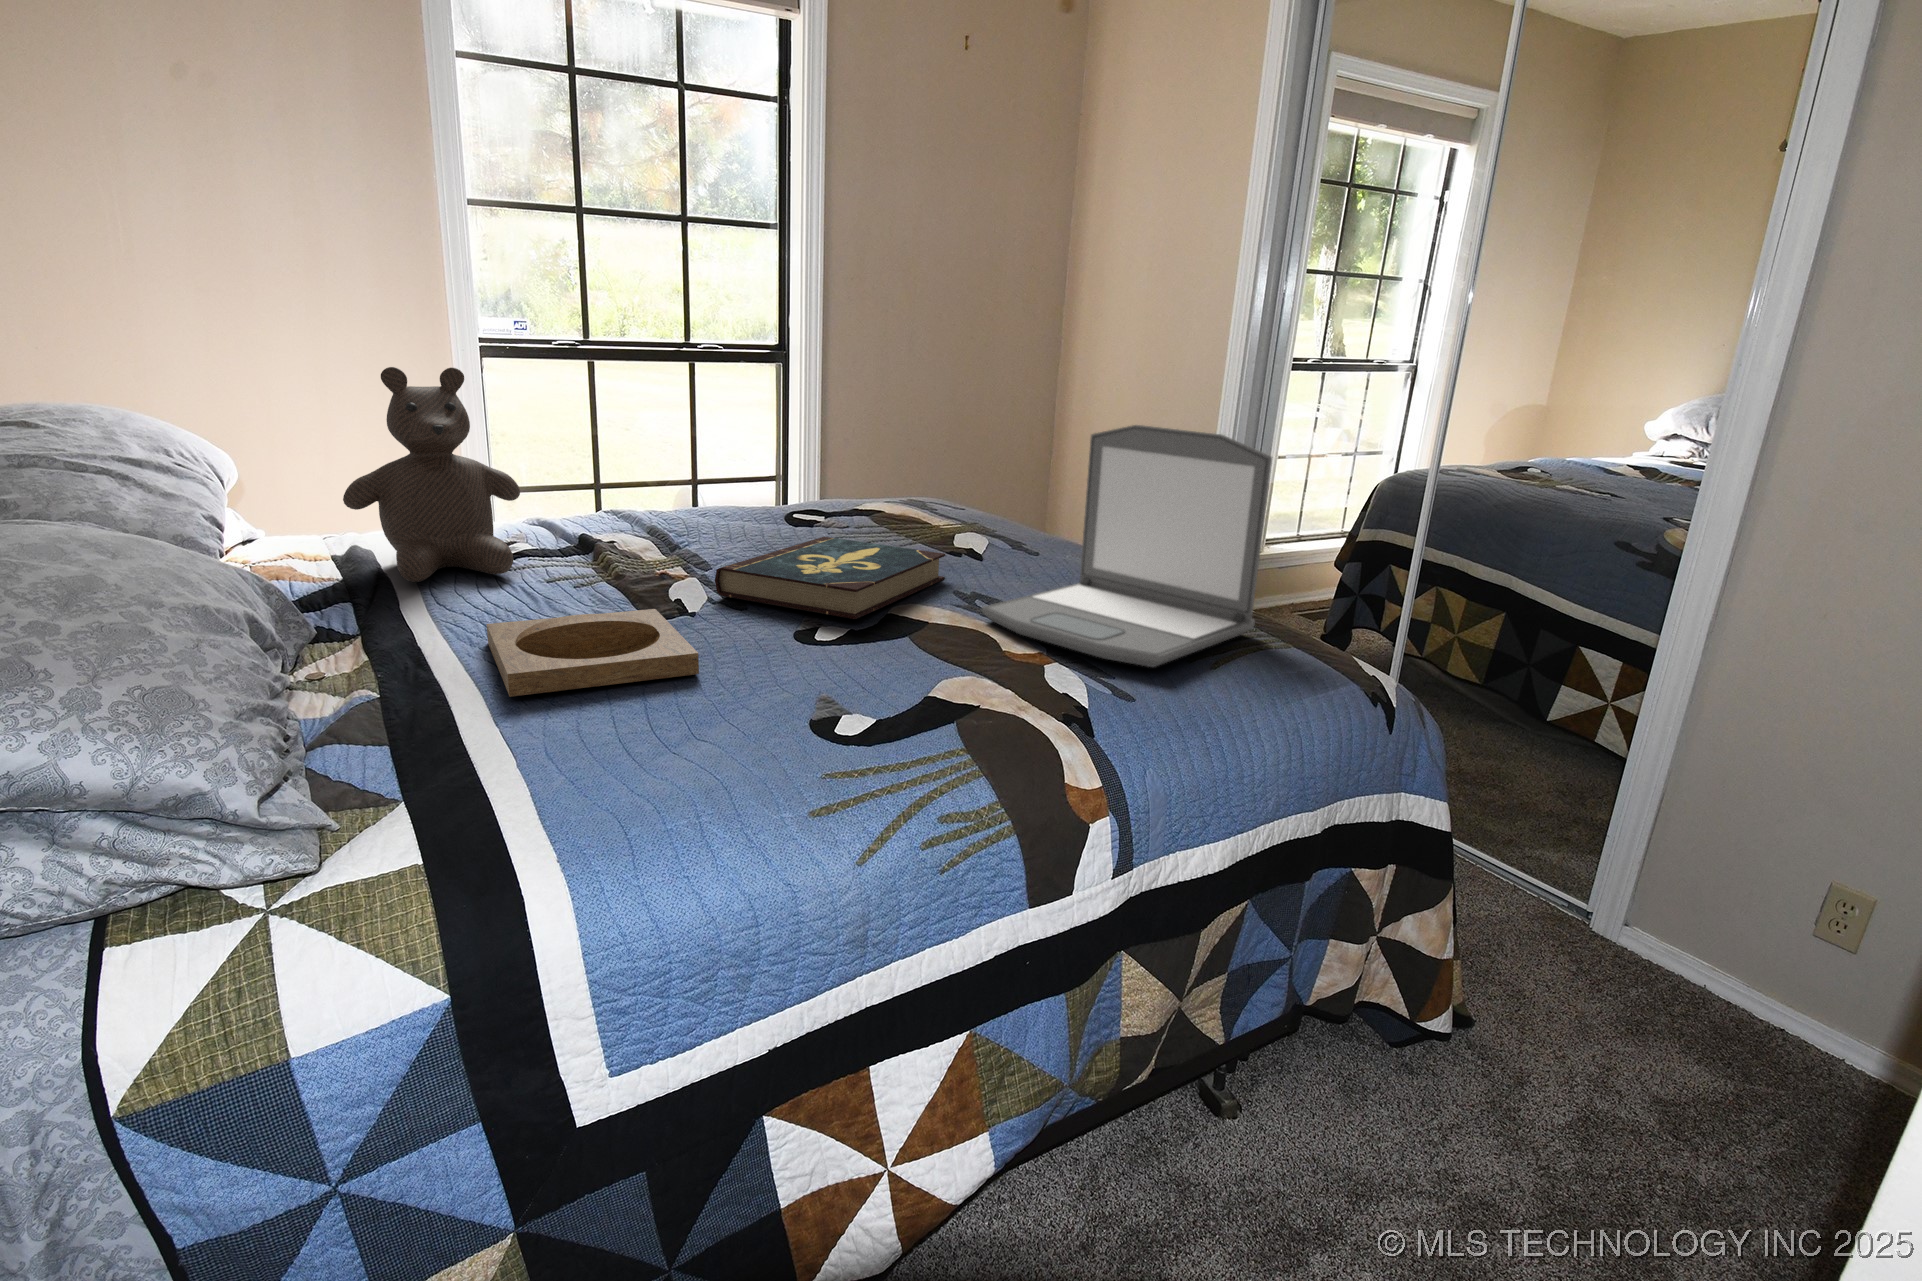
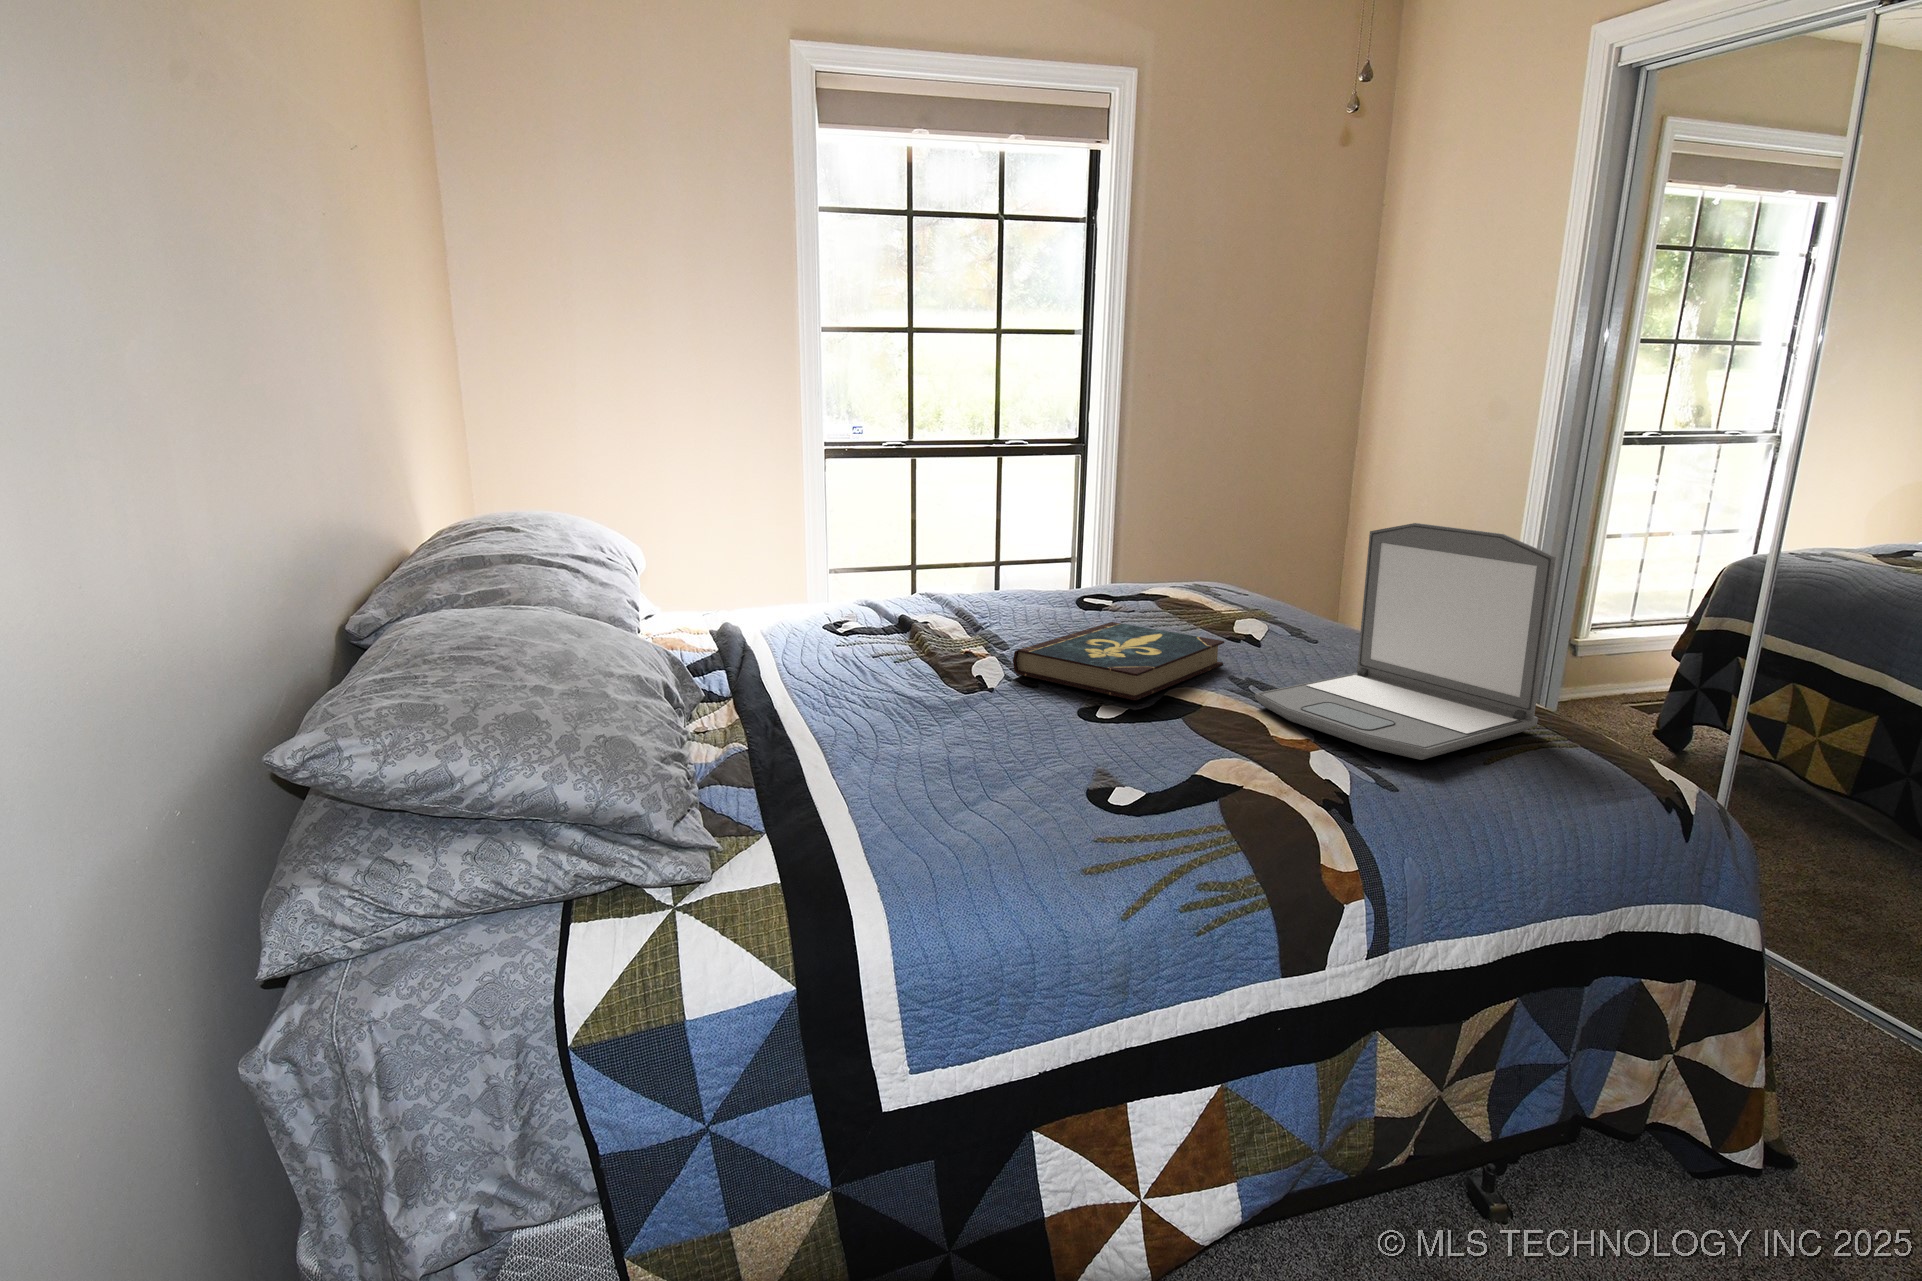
teddy bear: present [343,367,520,582] -> none [722,478,856,655]
tray: present [486,609,699,697] -> none [827,685,996,755]

